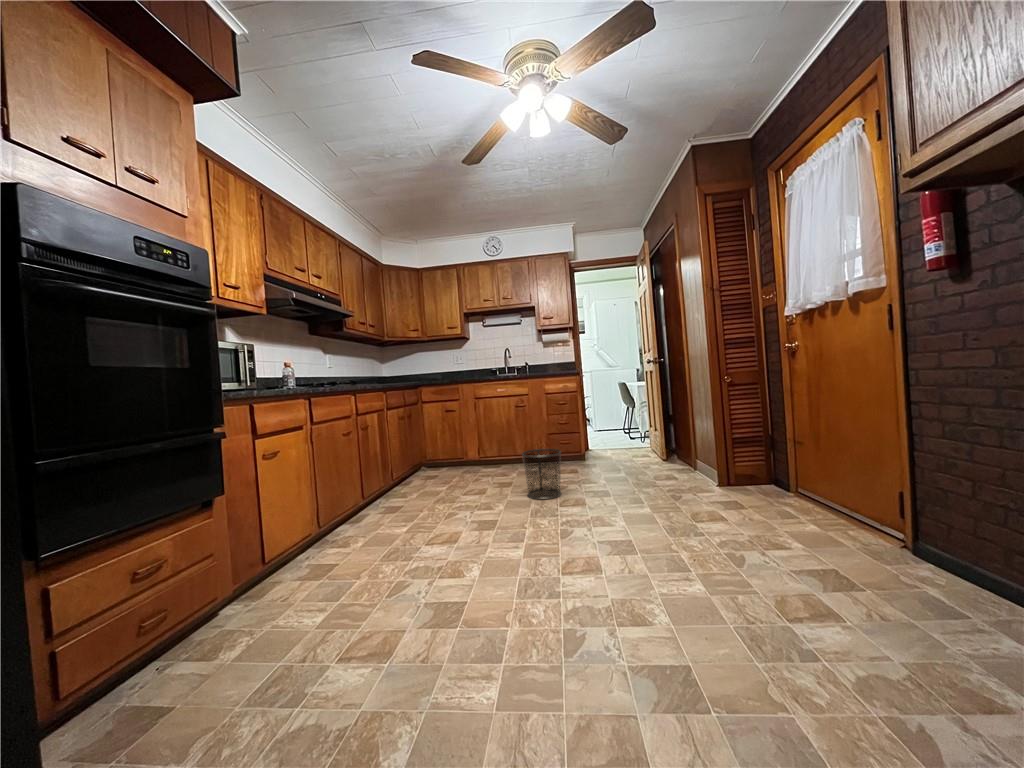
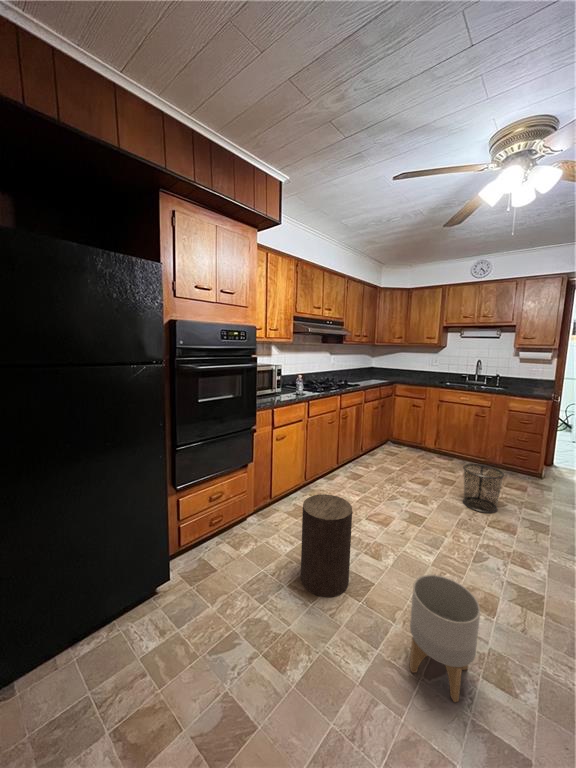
stool: none [346,493,434,650] -> present [301,494,352,597]
planter: none [531,525,611,662] -> present [410,575,480,702]

